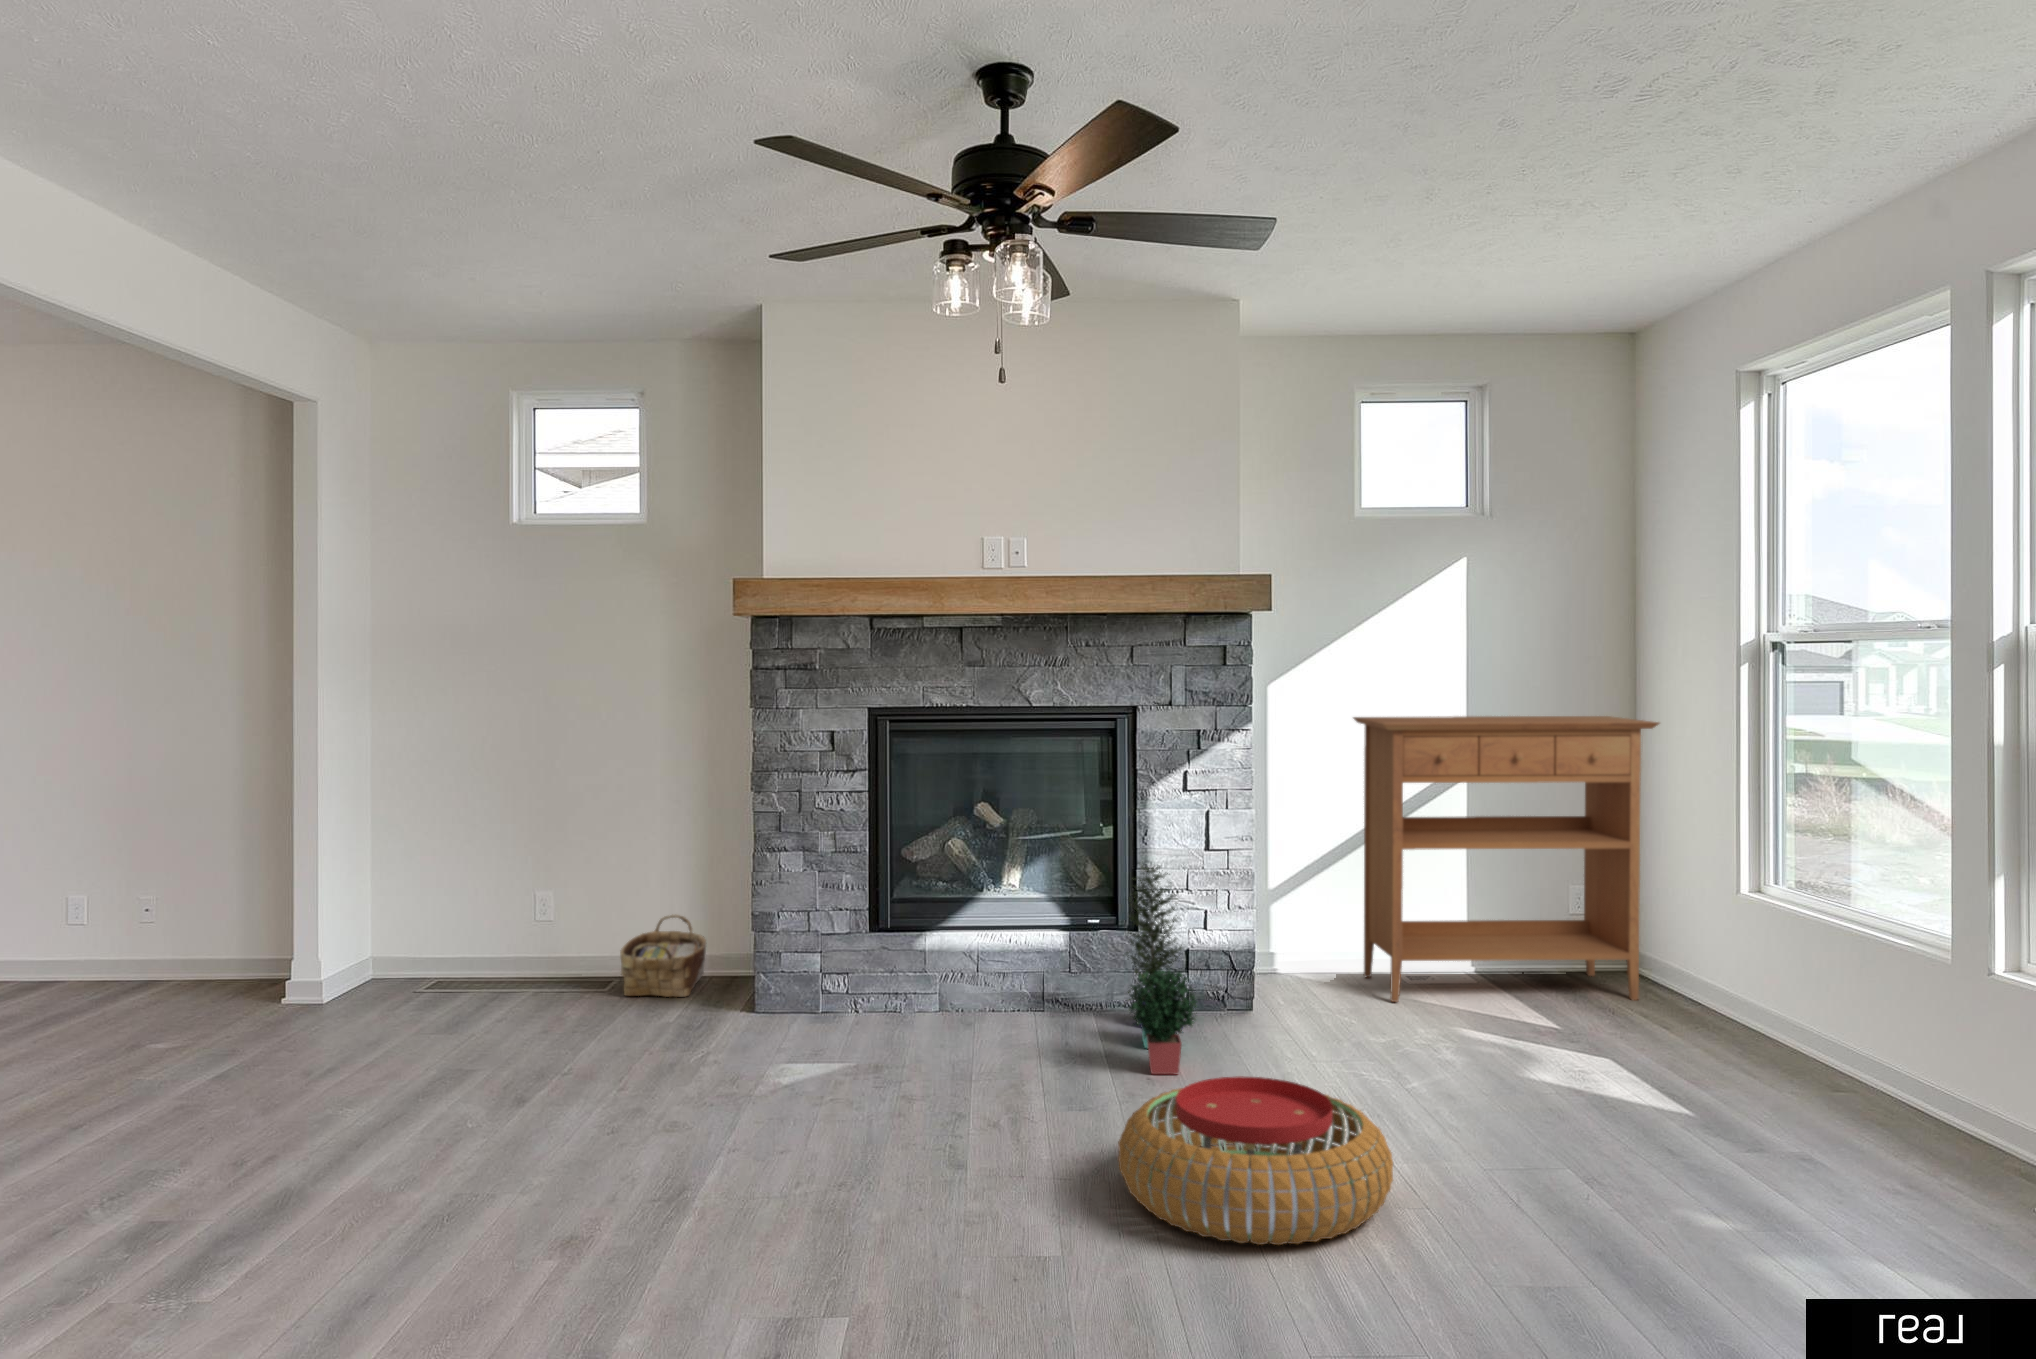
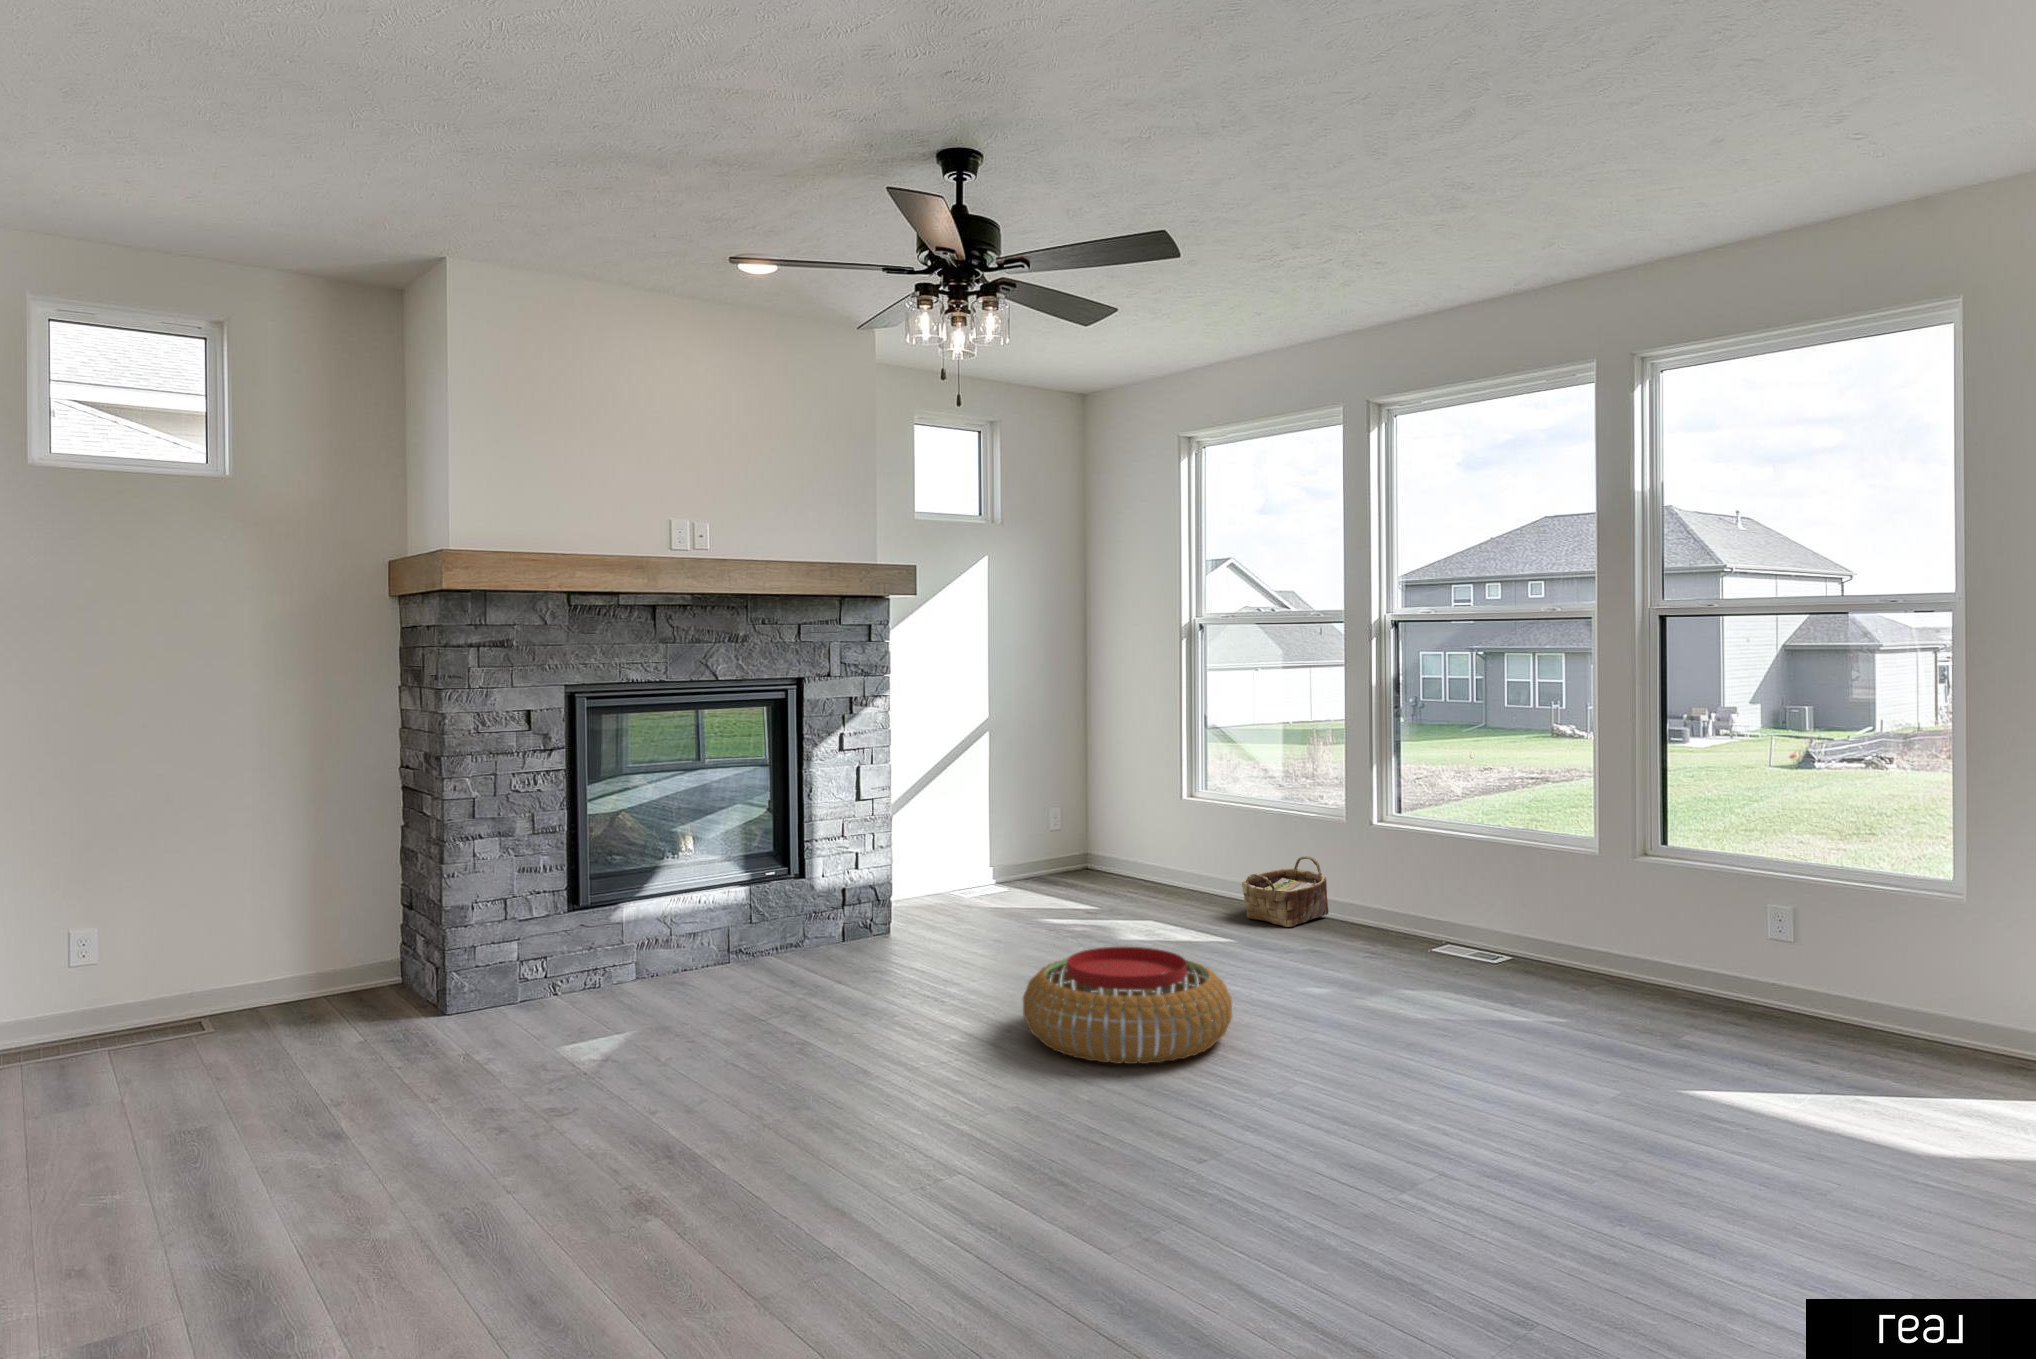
console table: present [1353,716,1659,1002] -> none [918,681,1129,909]
potted plant: present [1126,867,1197,1074] -> none [815,812,944,983]
woven basket: present [620,915,706,997] -> present [1242,856,1329,927]

